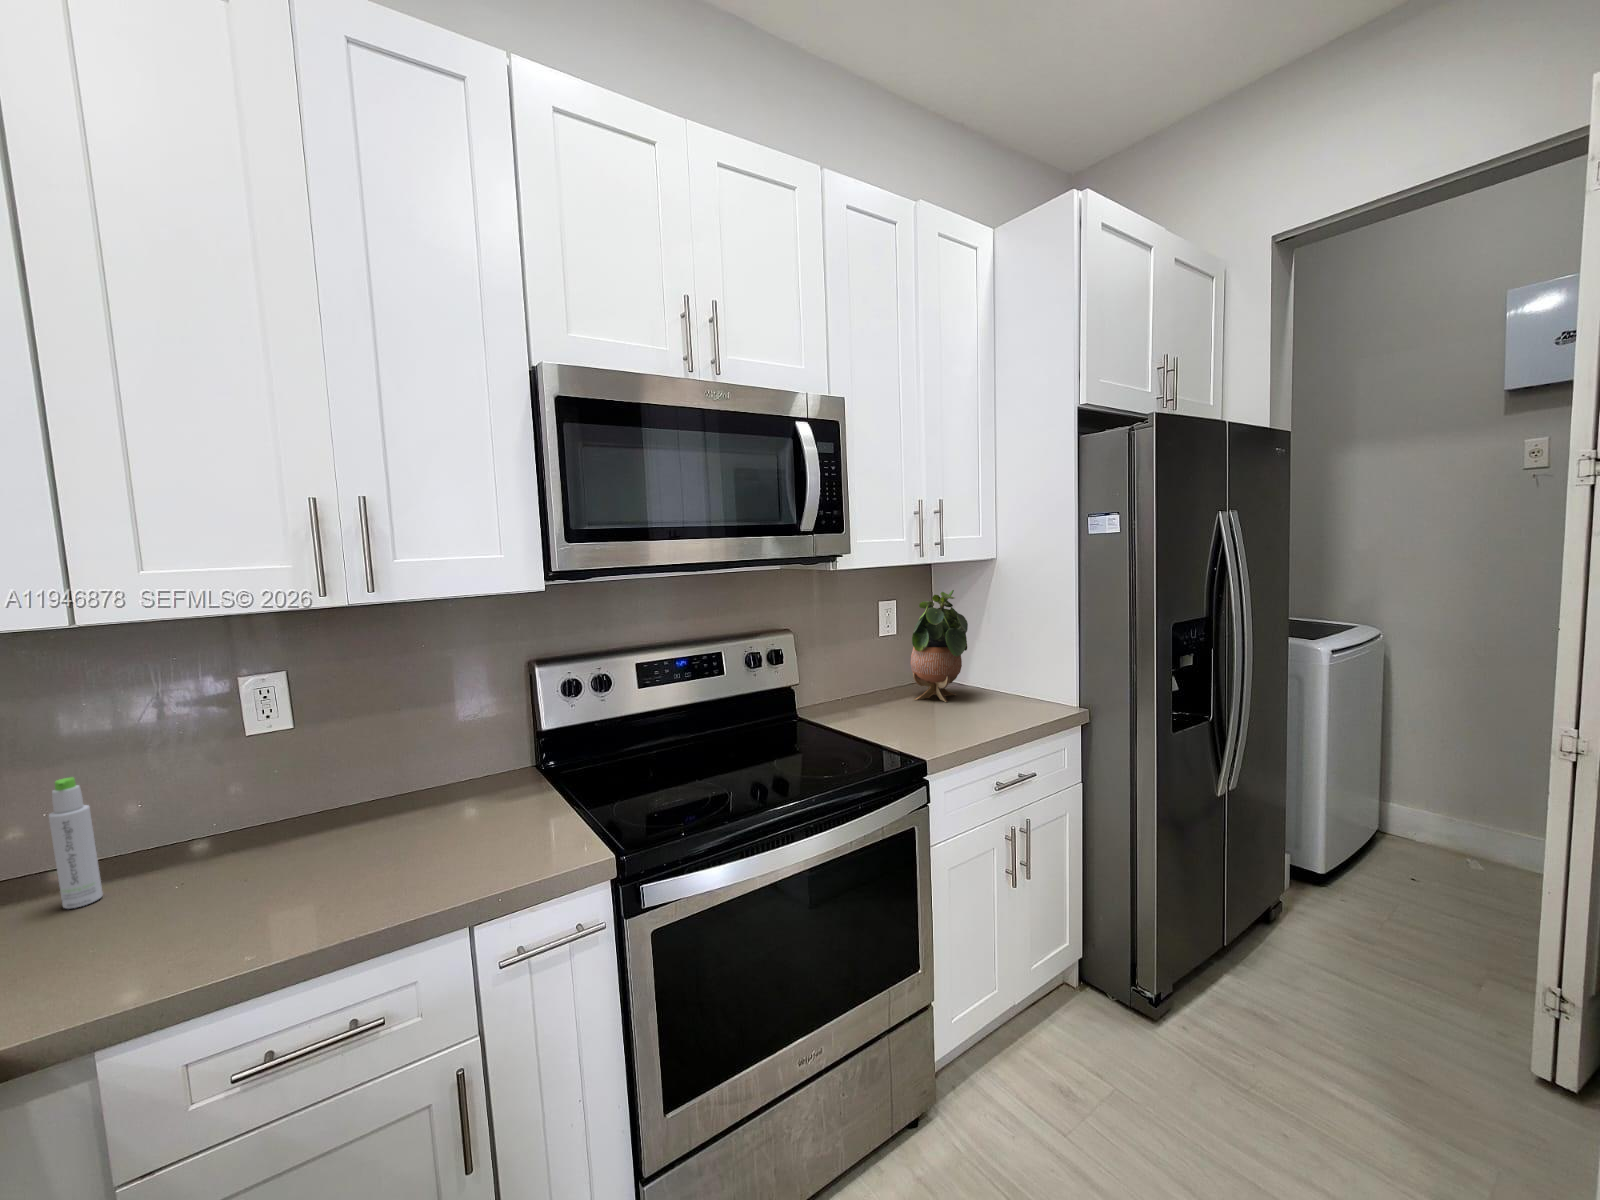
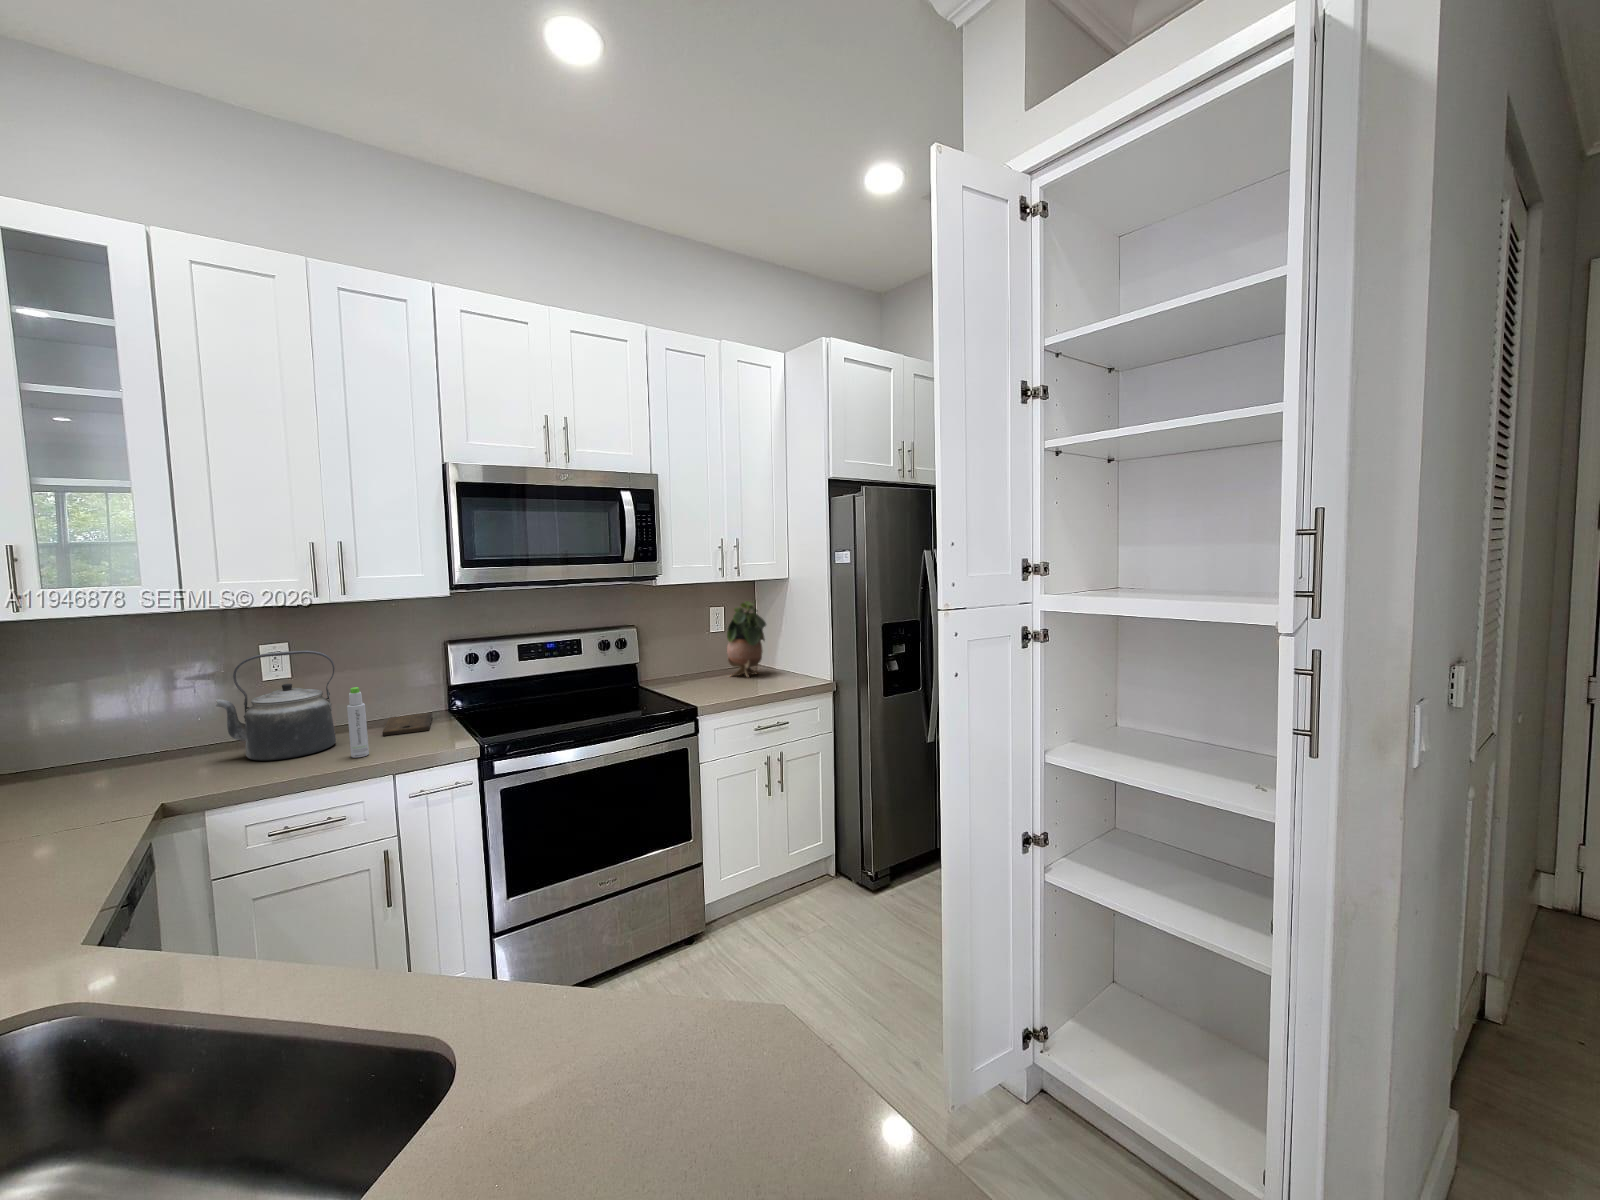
kettle: none [146,691,365,898] -> present [216,650,336,761]
cutting board: none [442,776,517,828] -> present [383,713,432,736]
bottle: present [49,777,103,908] -> present [347,687,369,758]

